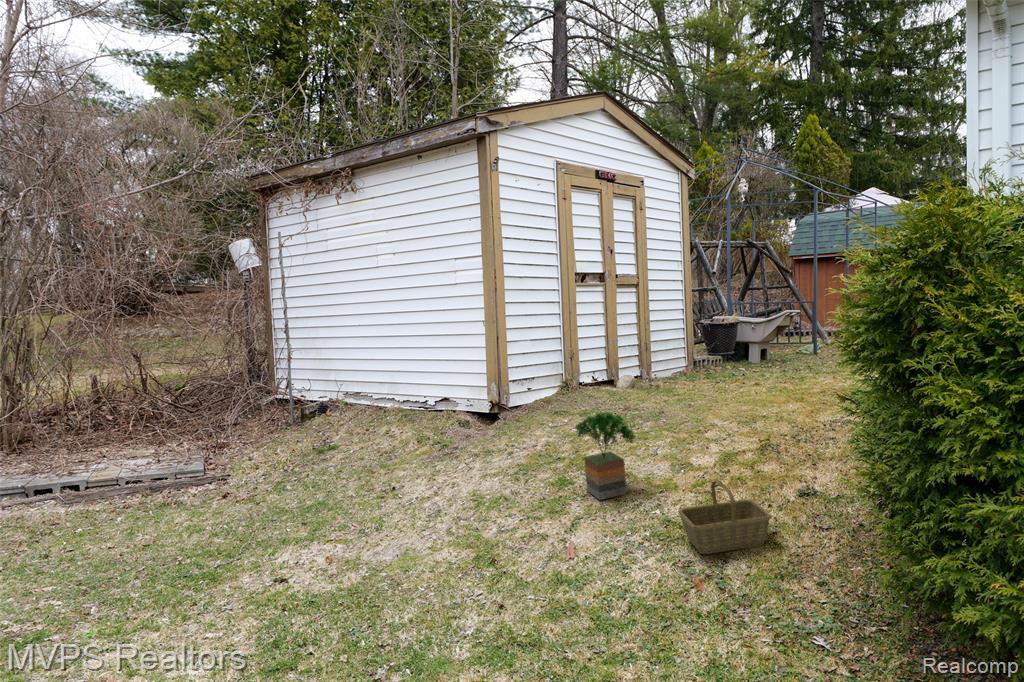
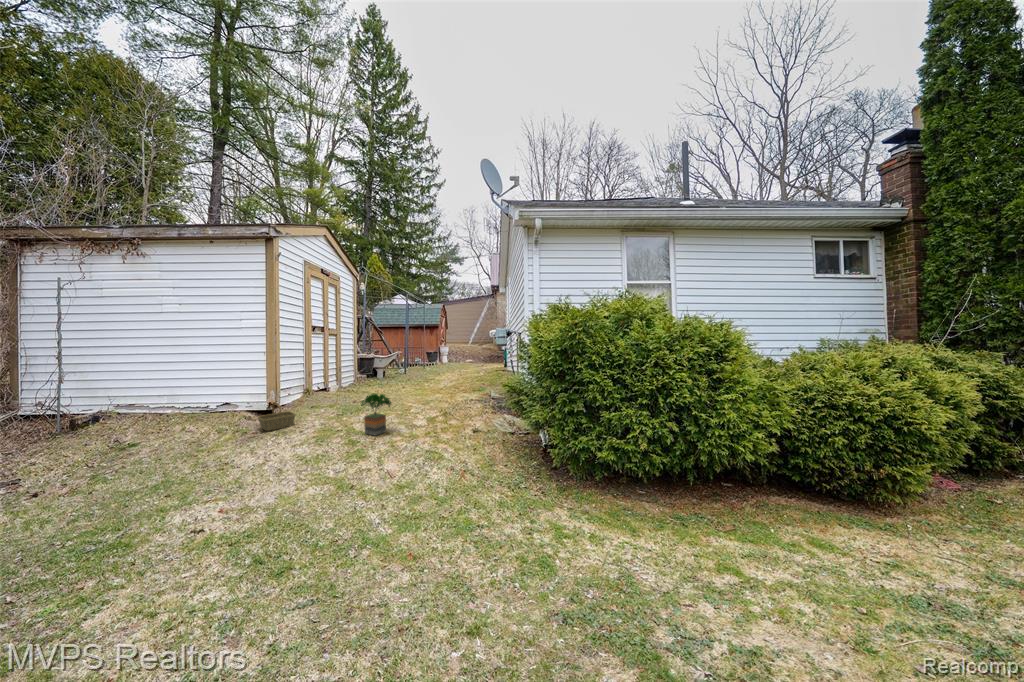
basket: present [678,480,772,554] -> present [258,404,296,431]

